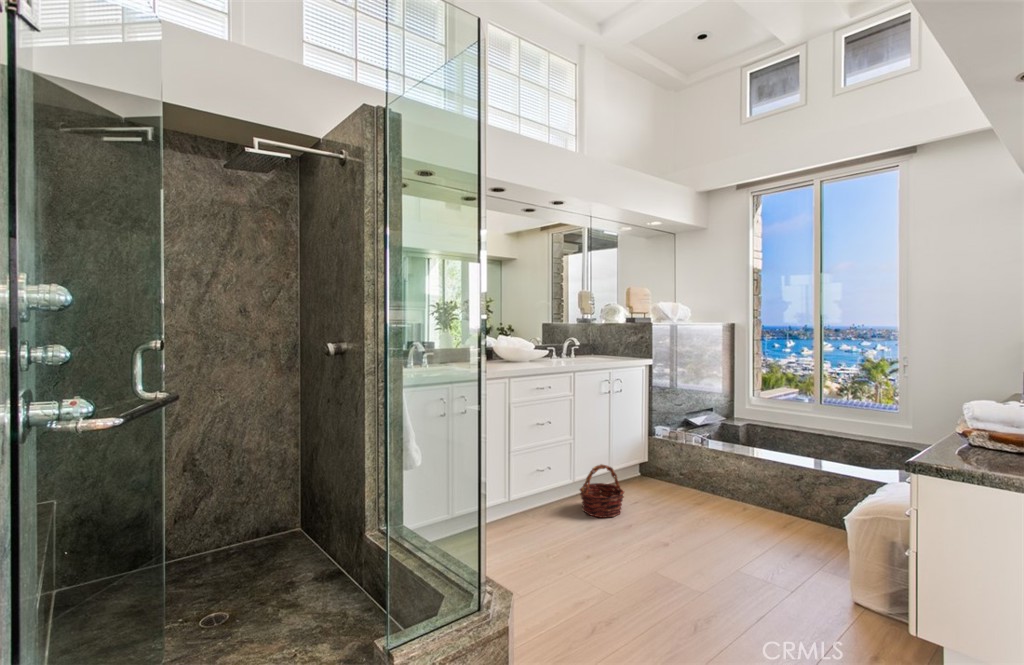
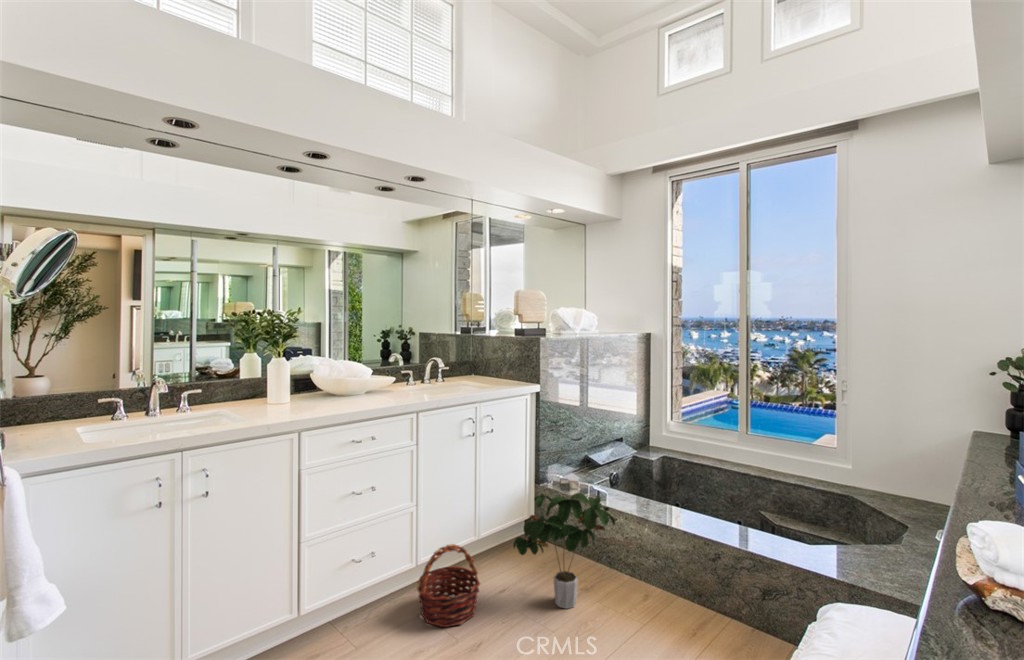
potted plant: none [646,431,723,513] -> present [513,493,615,609]

